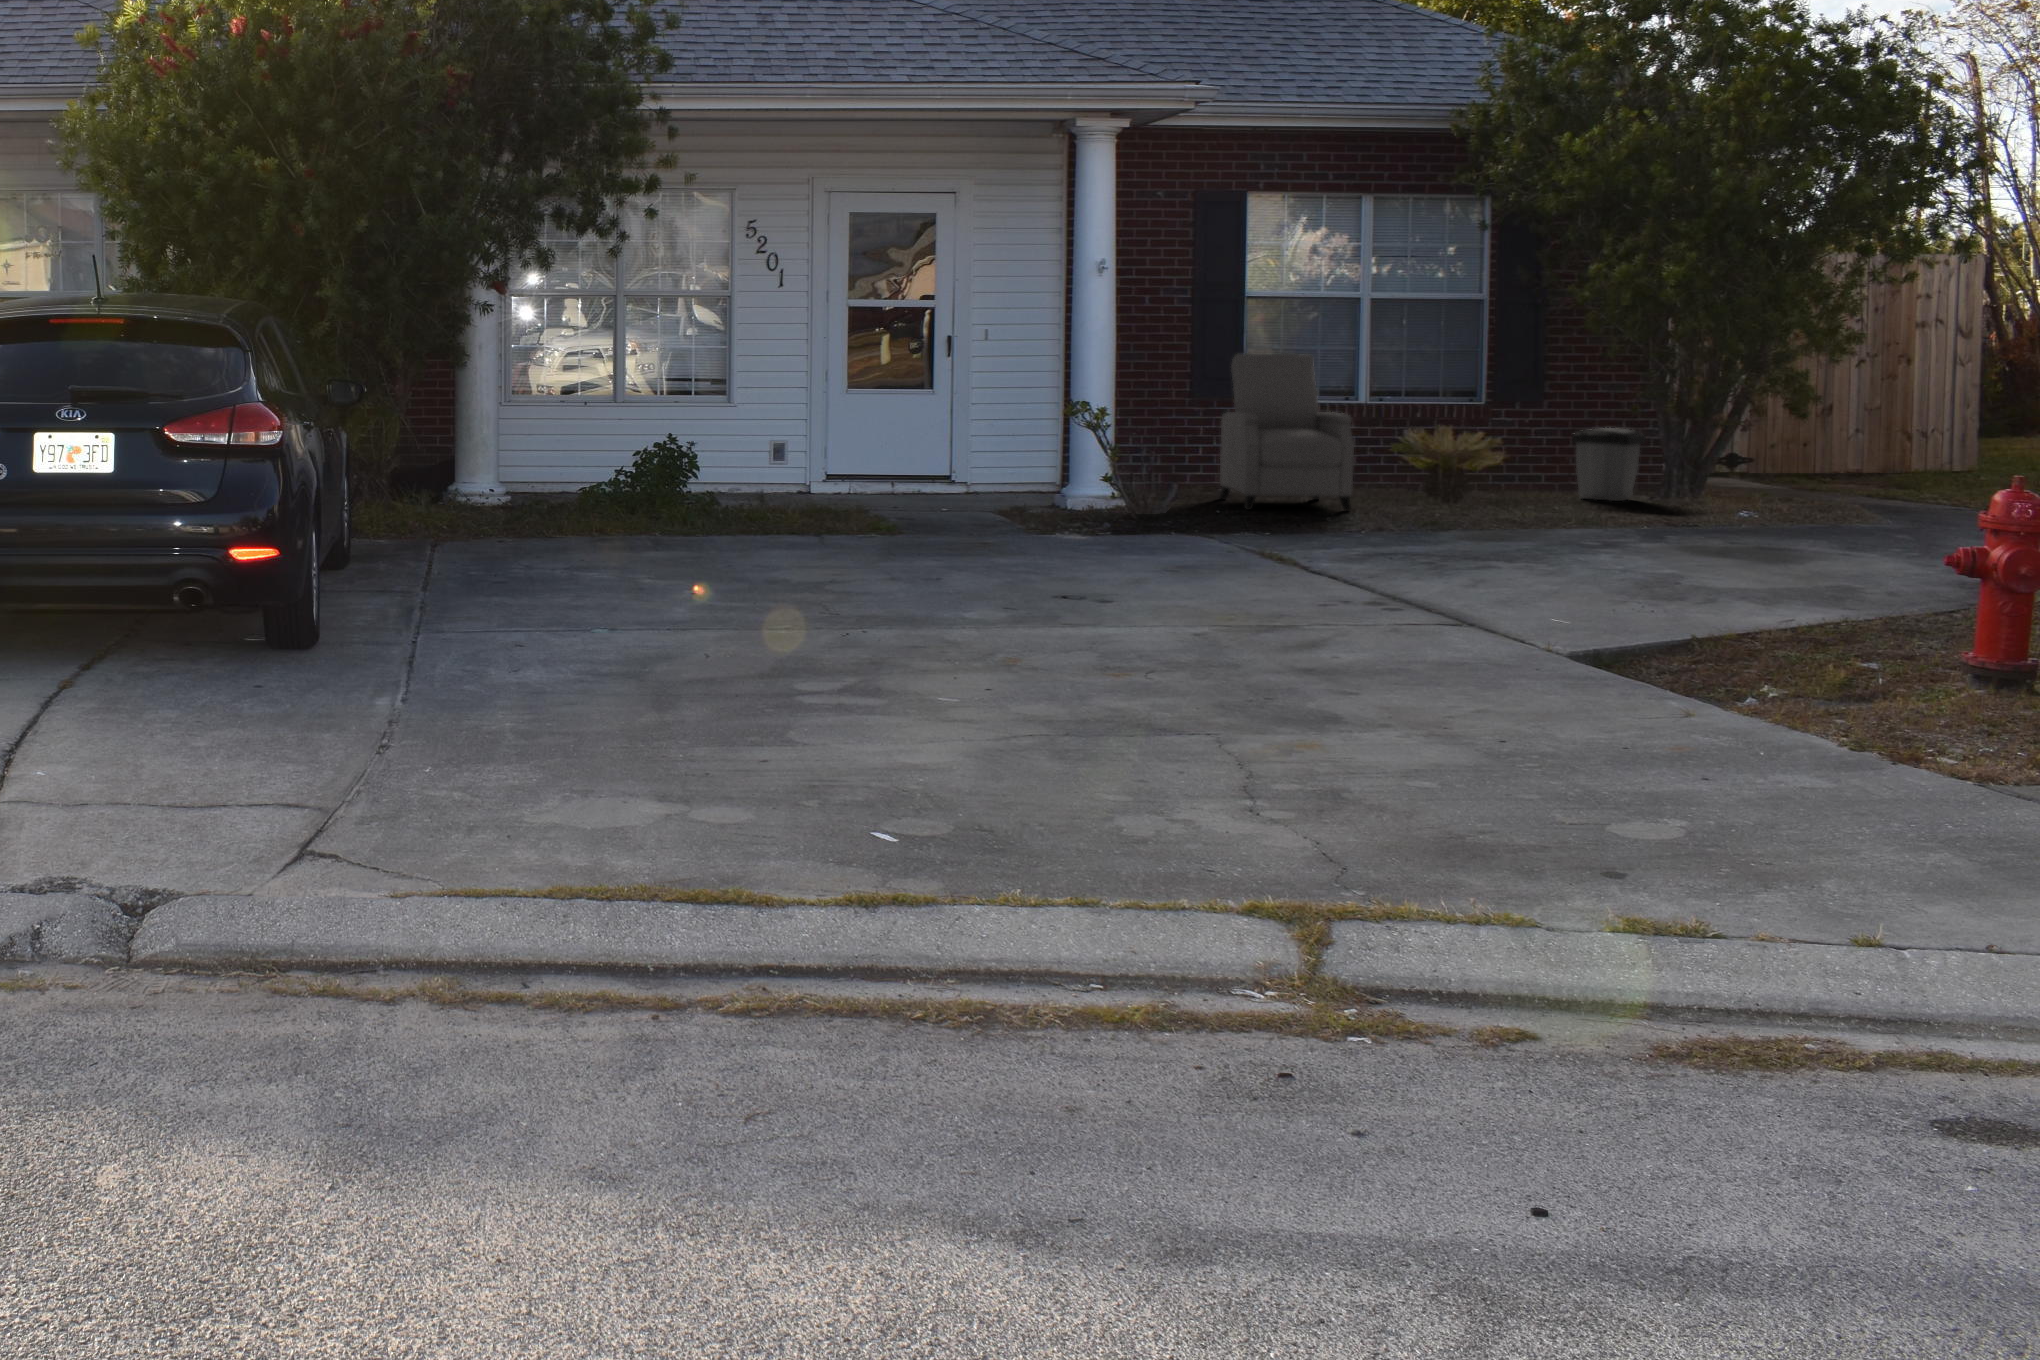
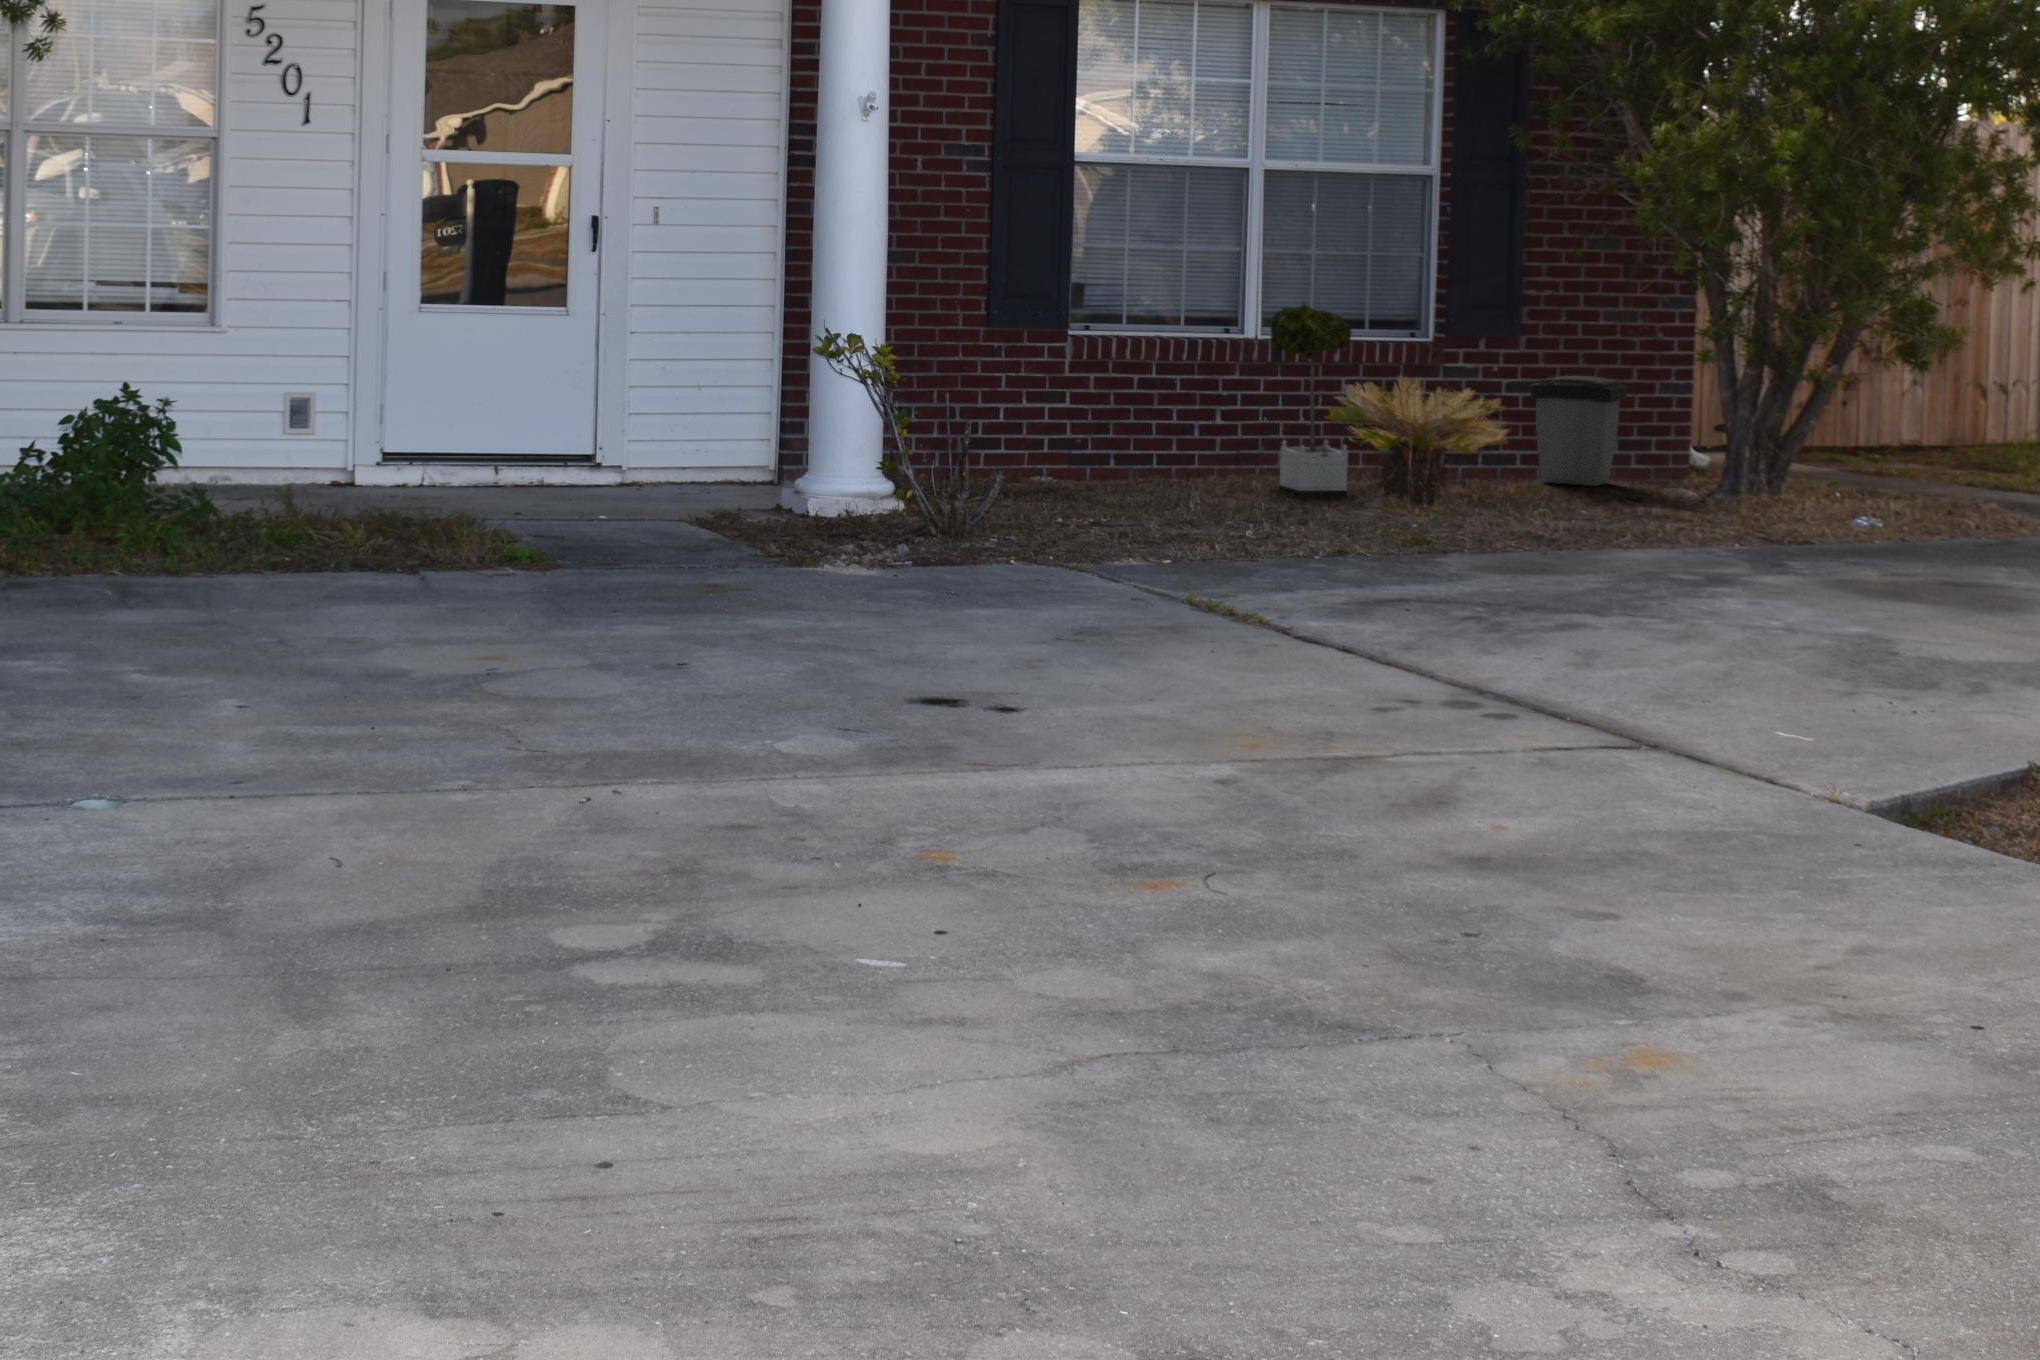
chair: present [1220,353,1354,511] -> none [1039,254,1251,510]
potted tree: none [1379,381,1436,502] -> present [1271,304,1352,491]

